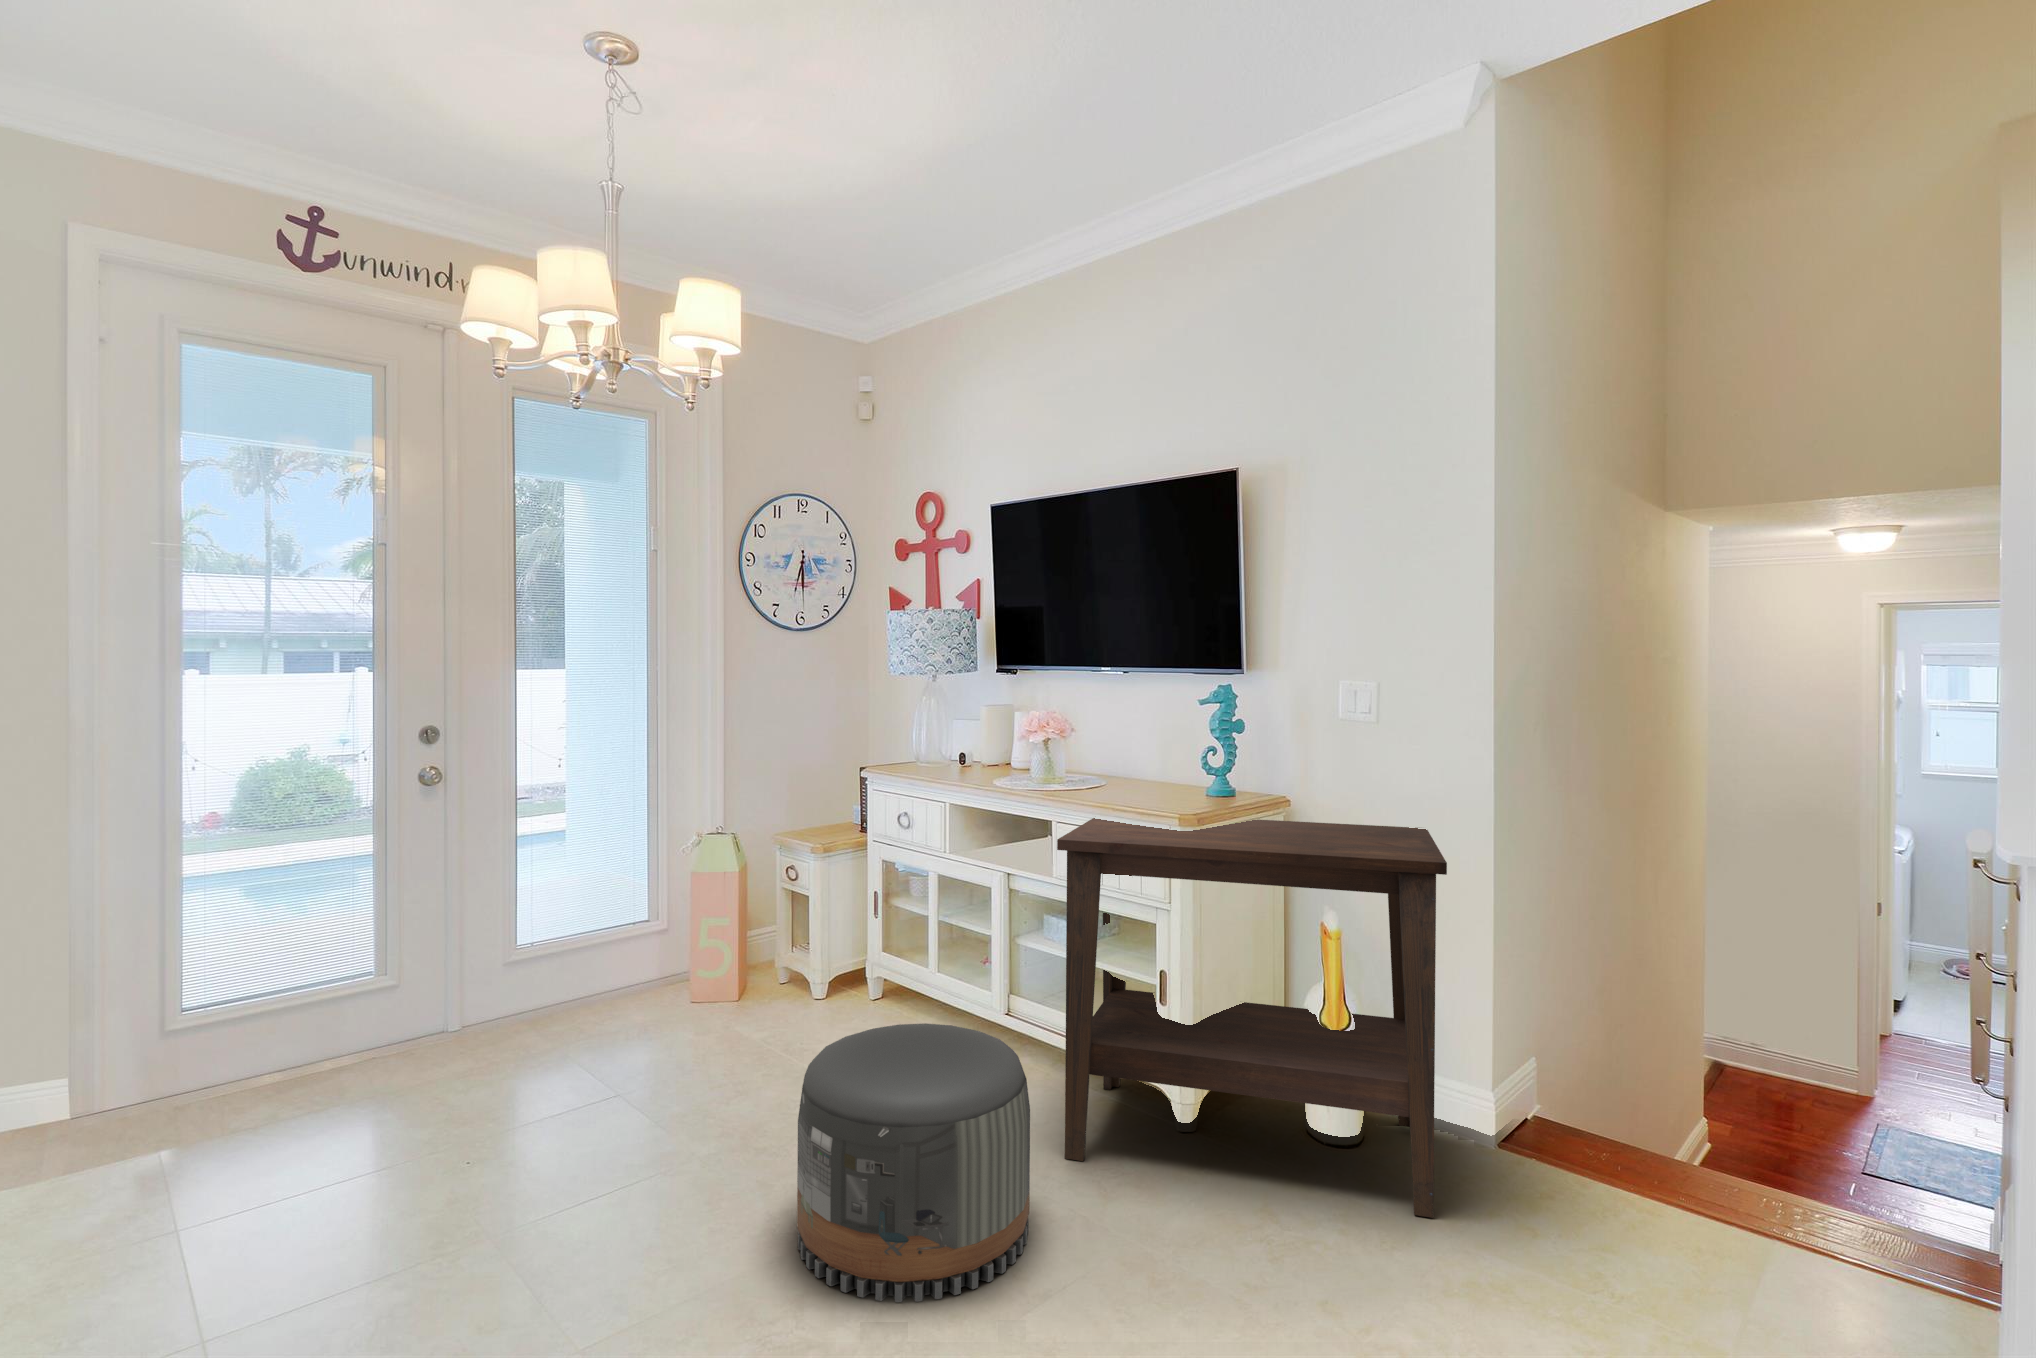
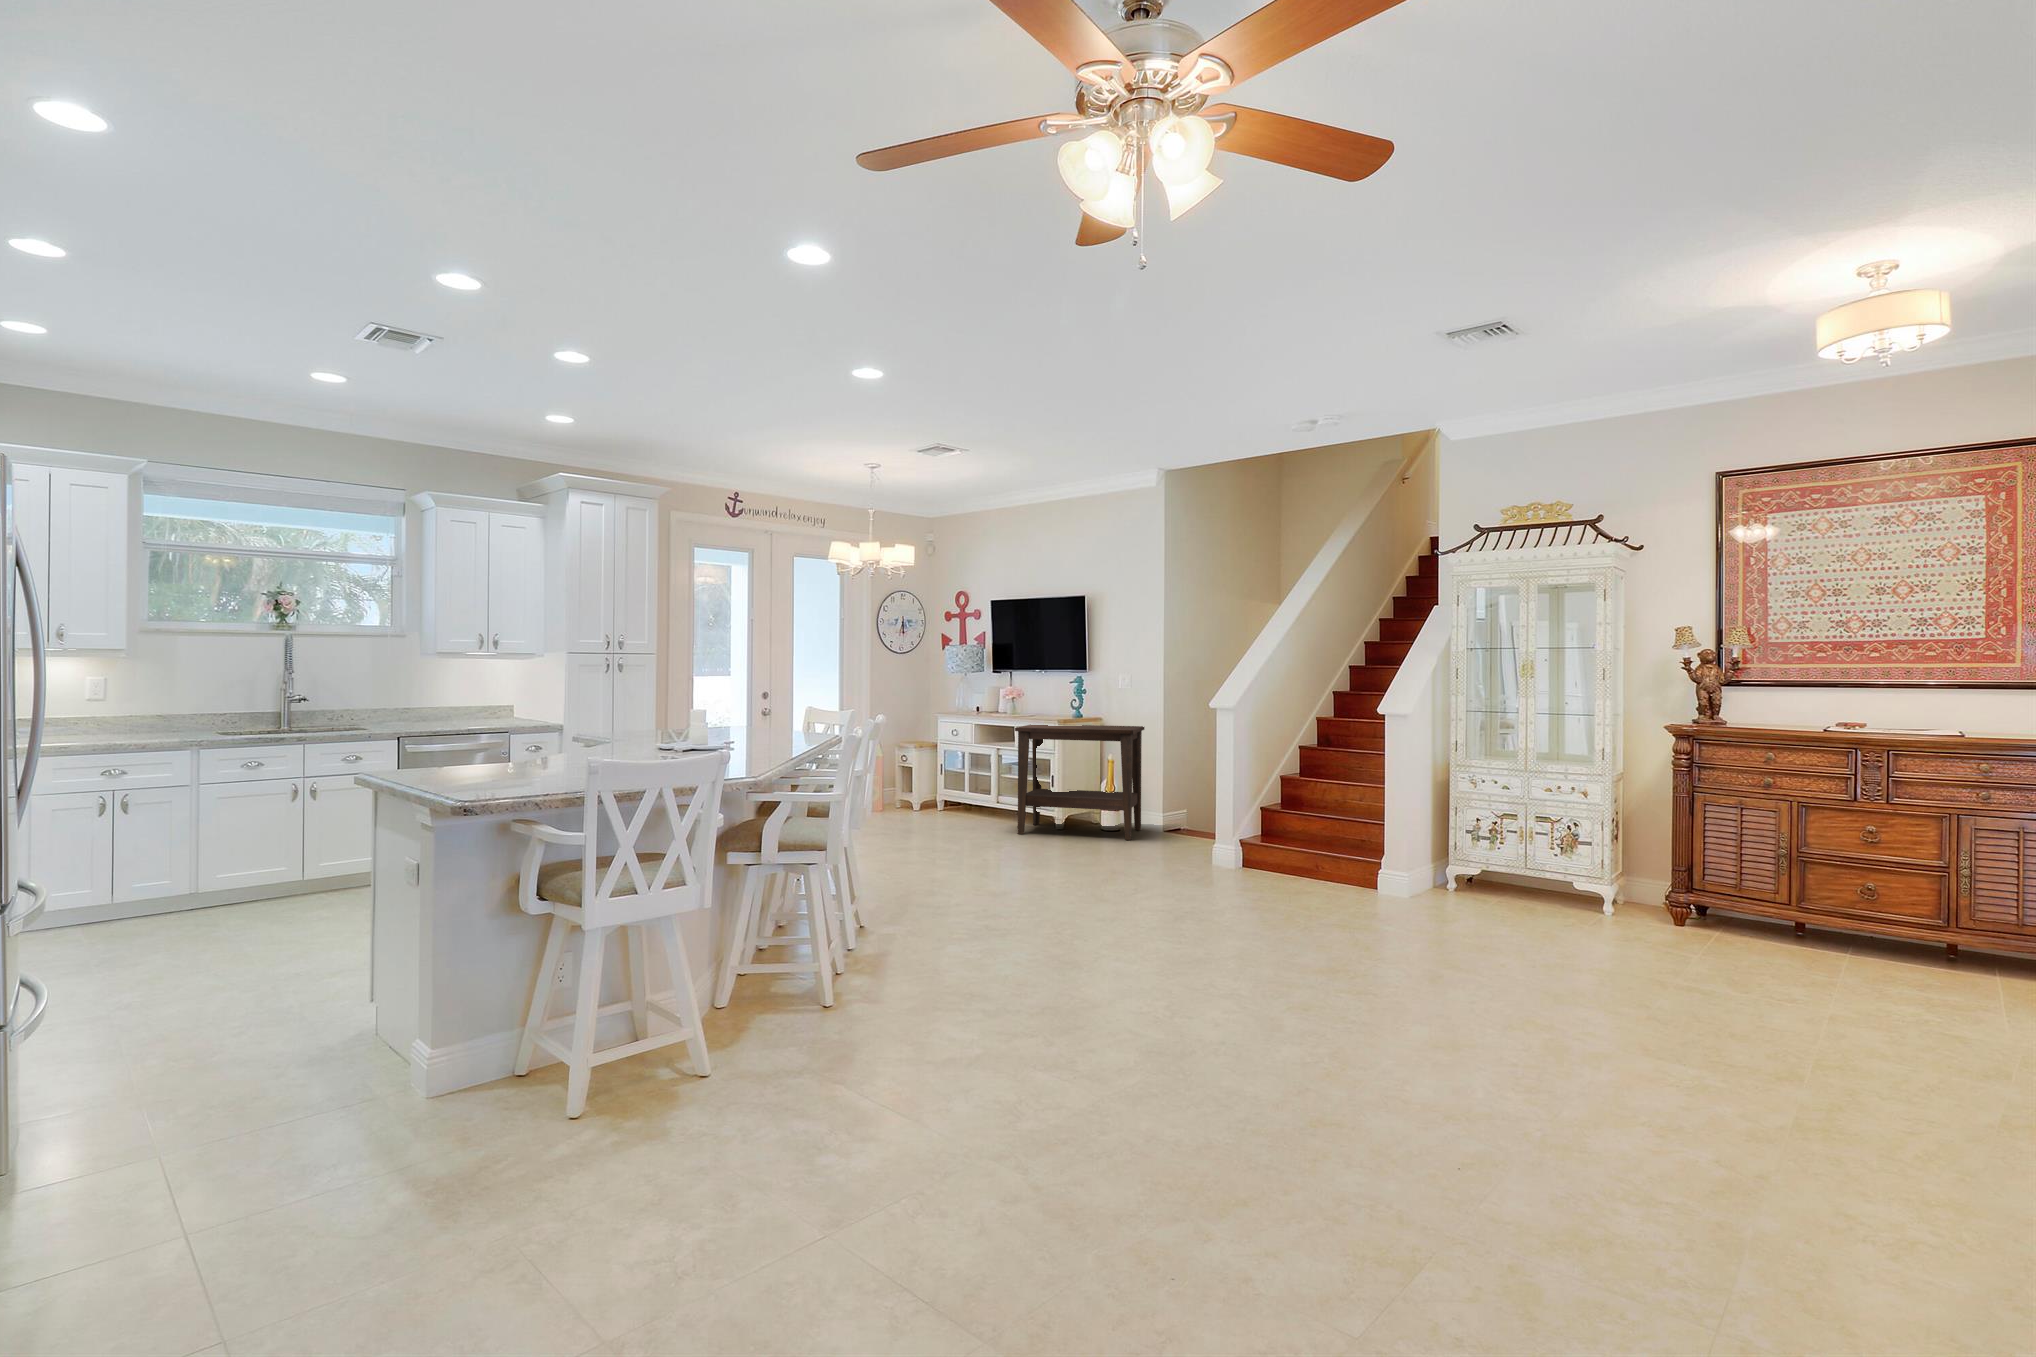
pouf: present [797,1023,1030,1302] -> none [936,785,1006,848]

